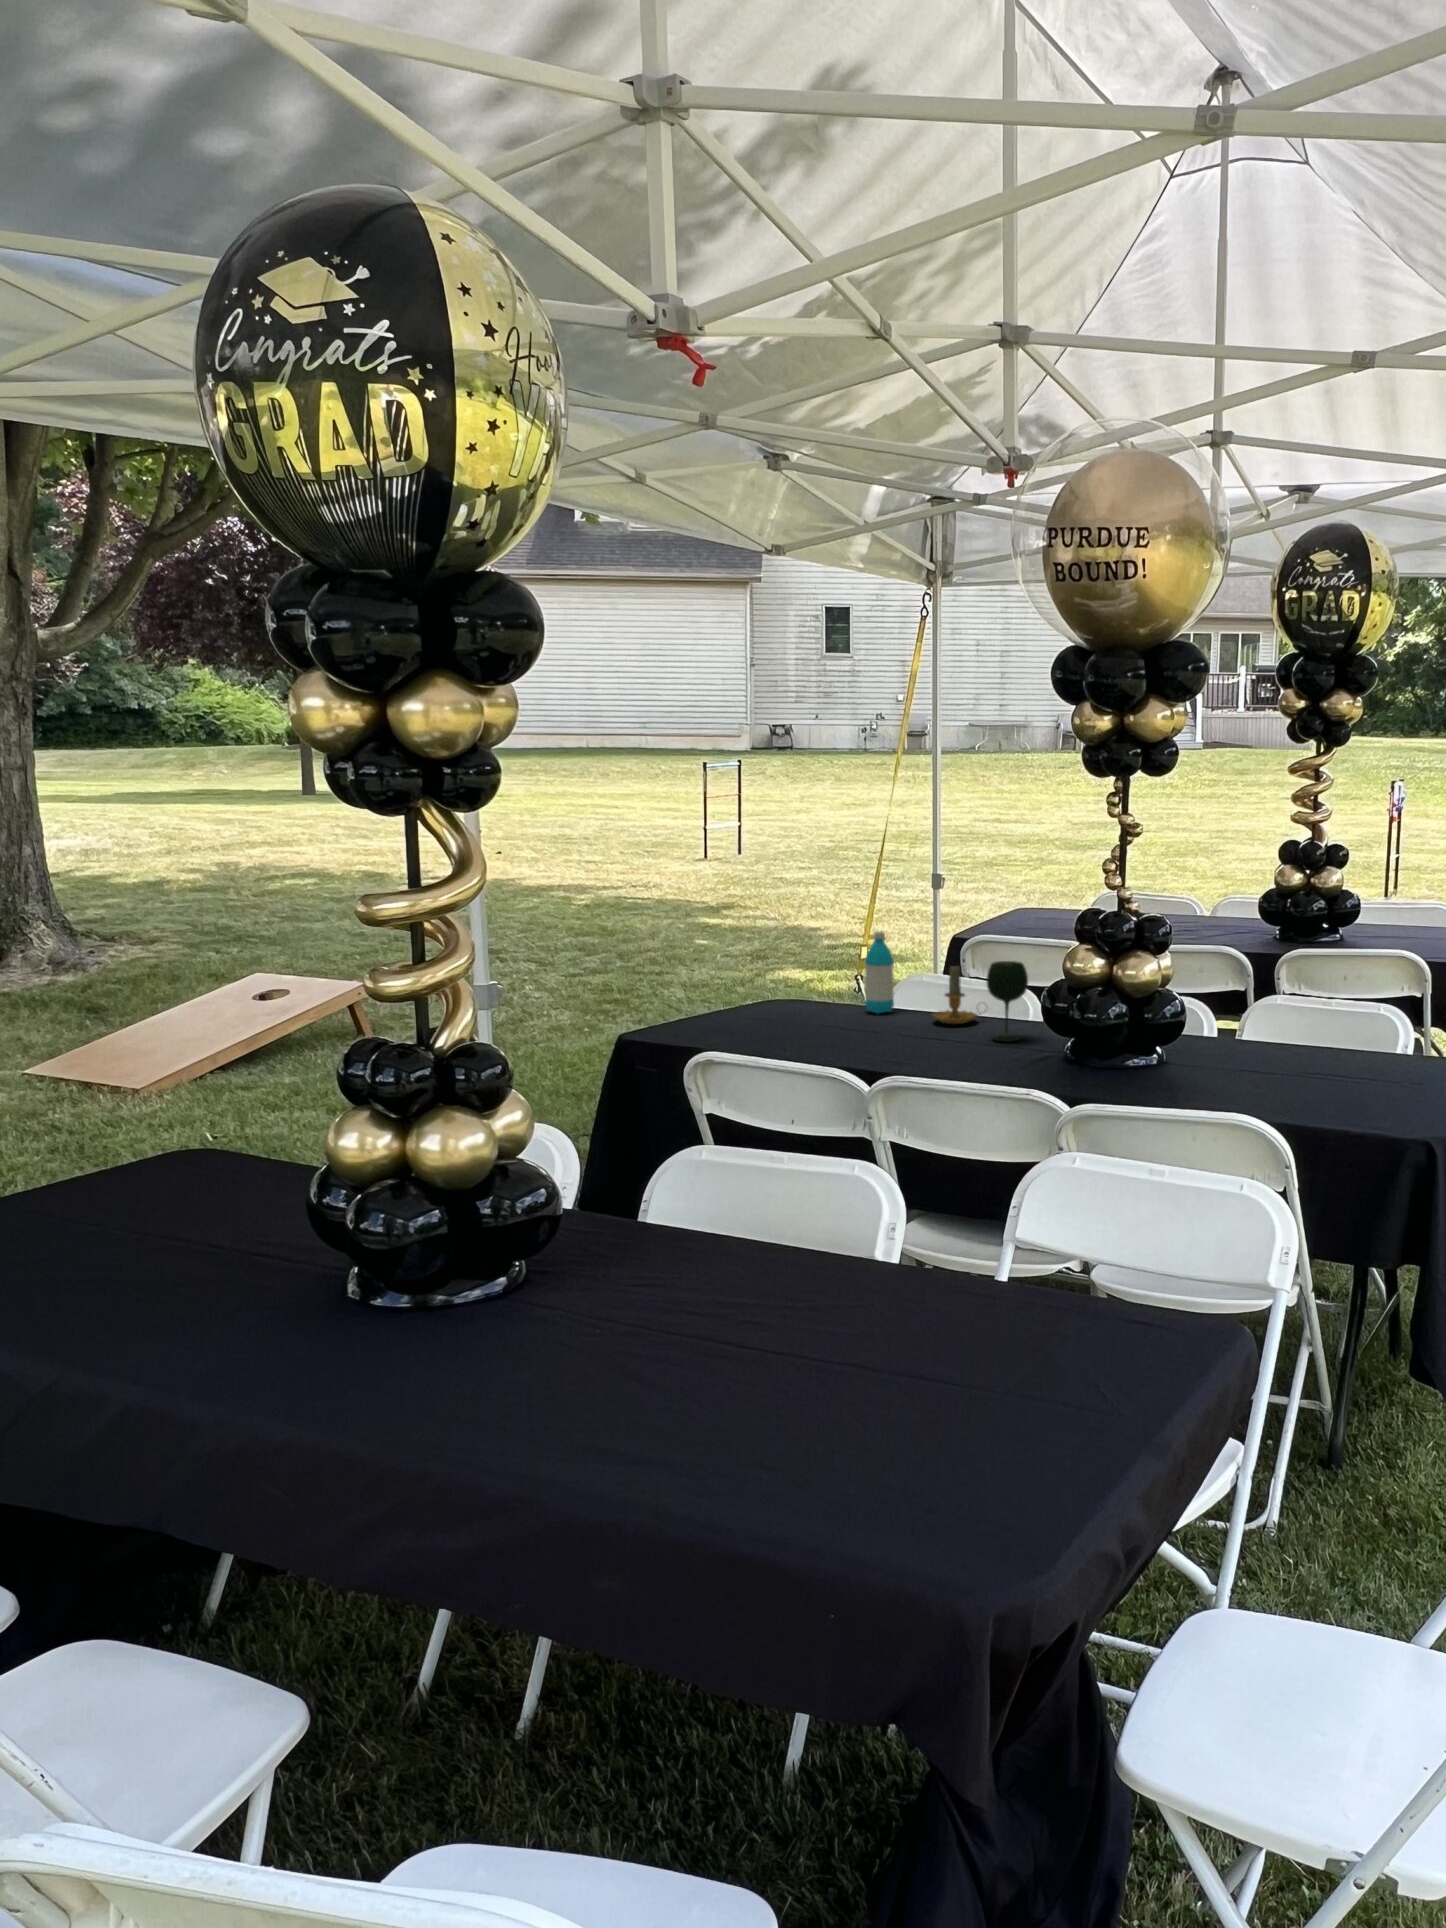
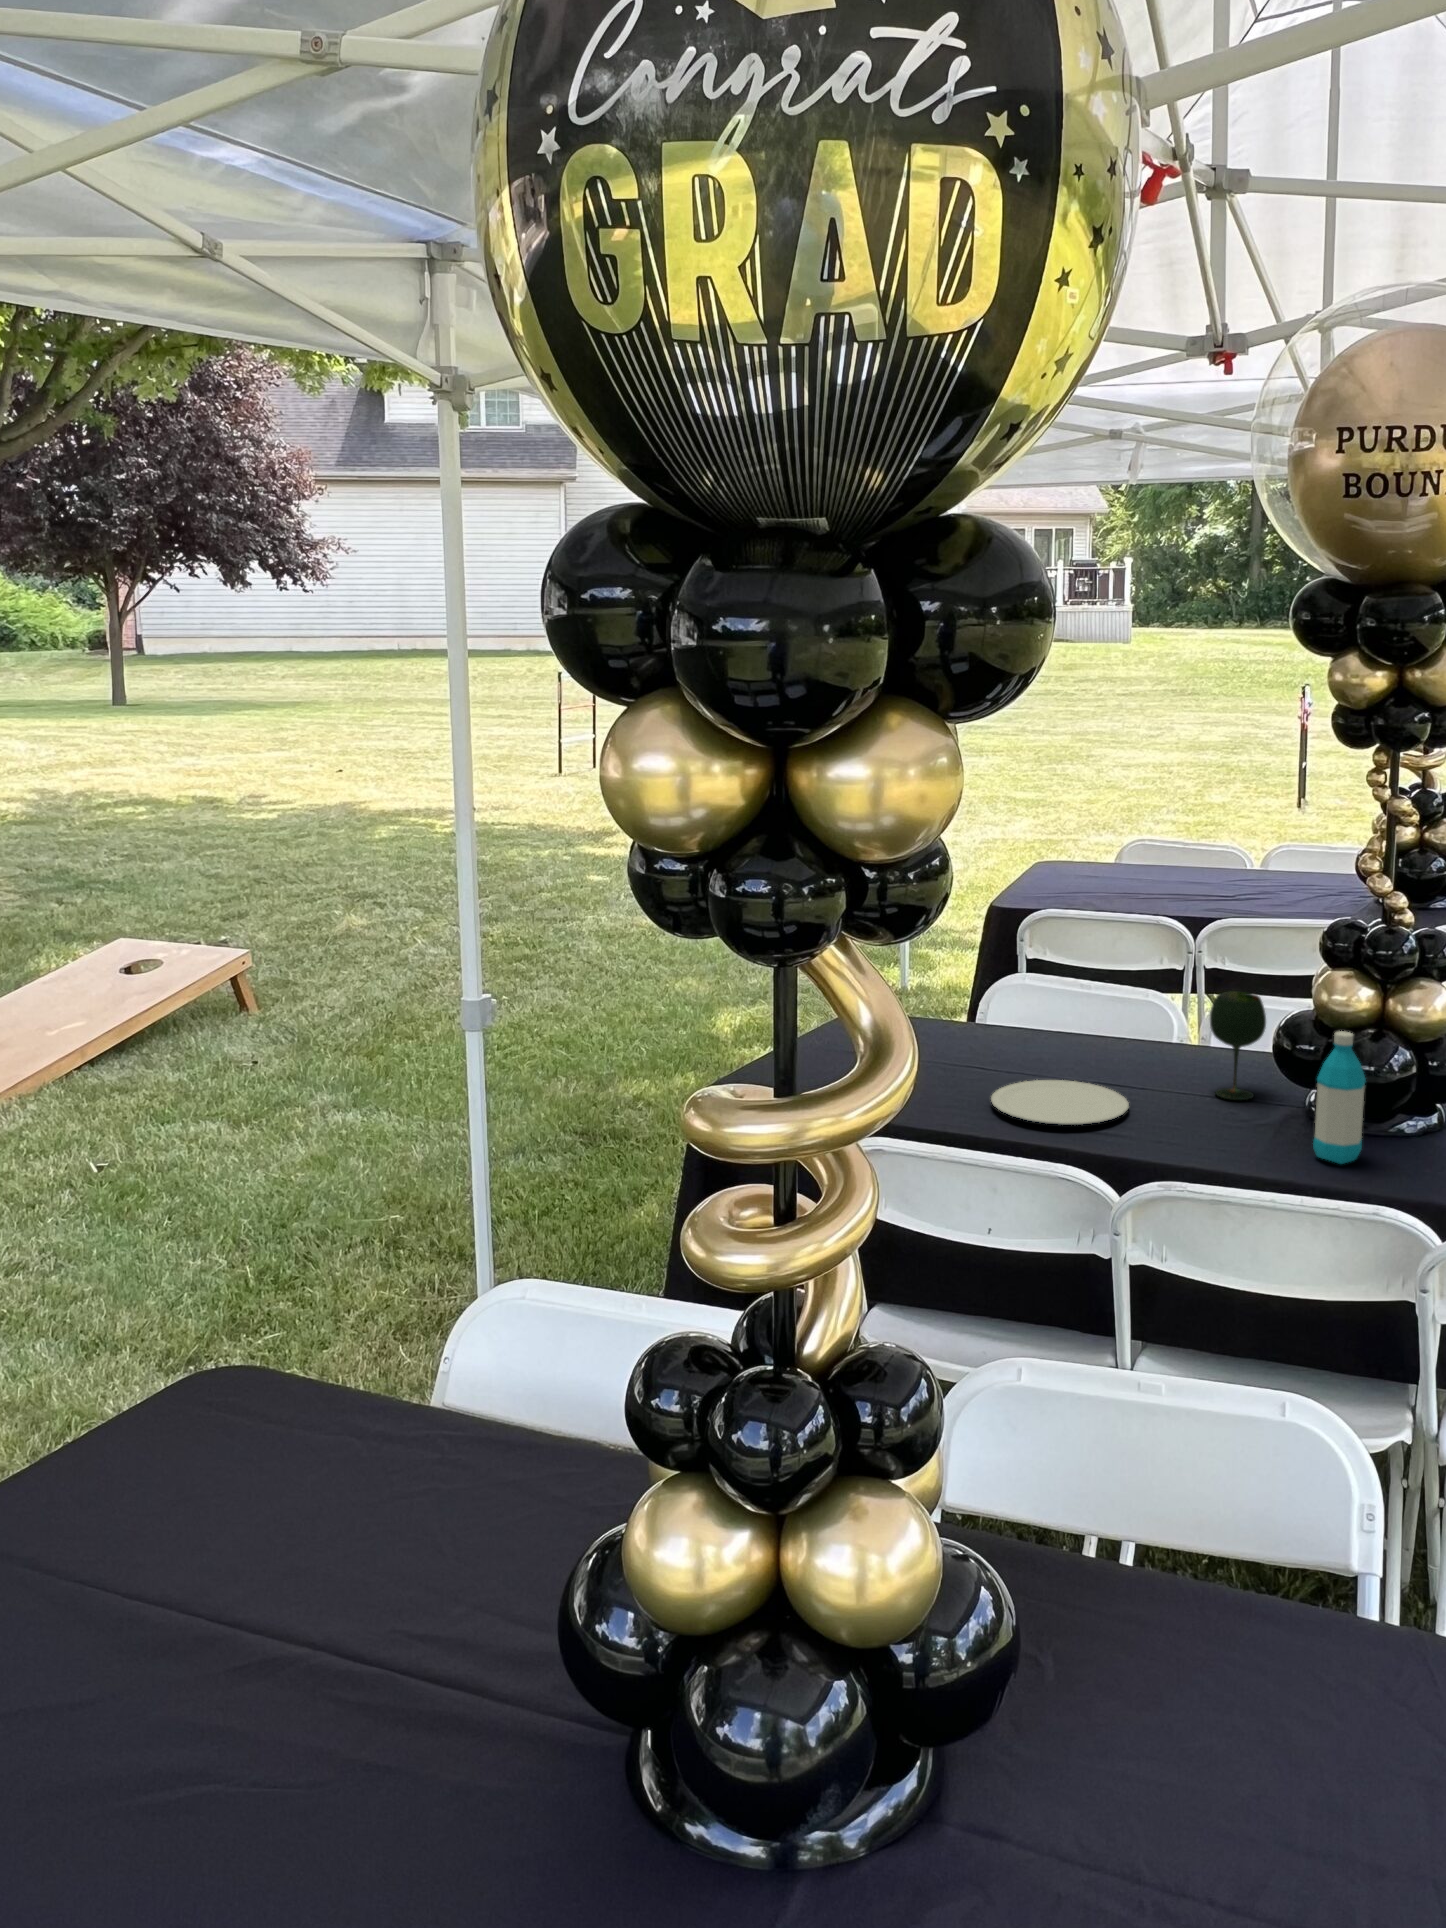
water bottle: present [865,931,894,1013] -> present [1313,1031,1366,1164]
candle: present [933,966,980,1024] -> none [1108,987,1178,1067]
plate: none [818,1028,920,1050] -> present [991,1080,1129,1125]

